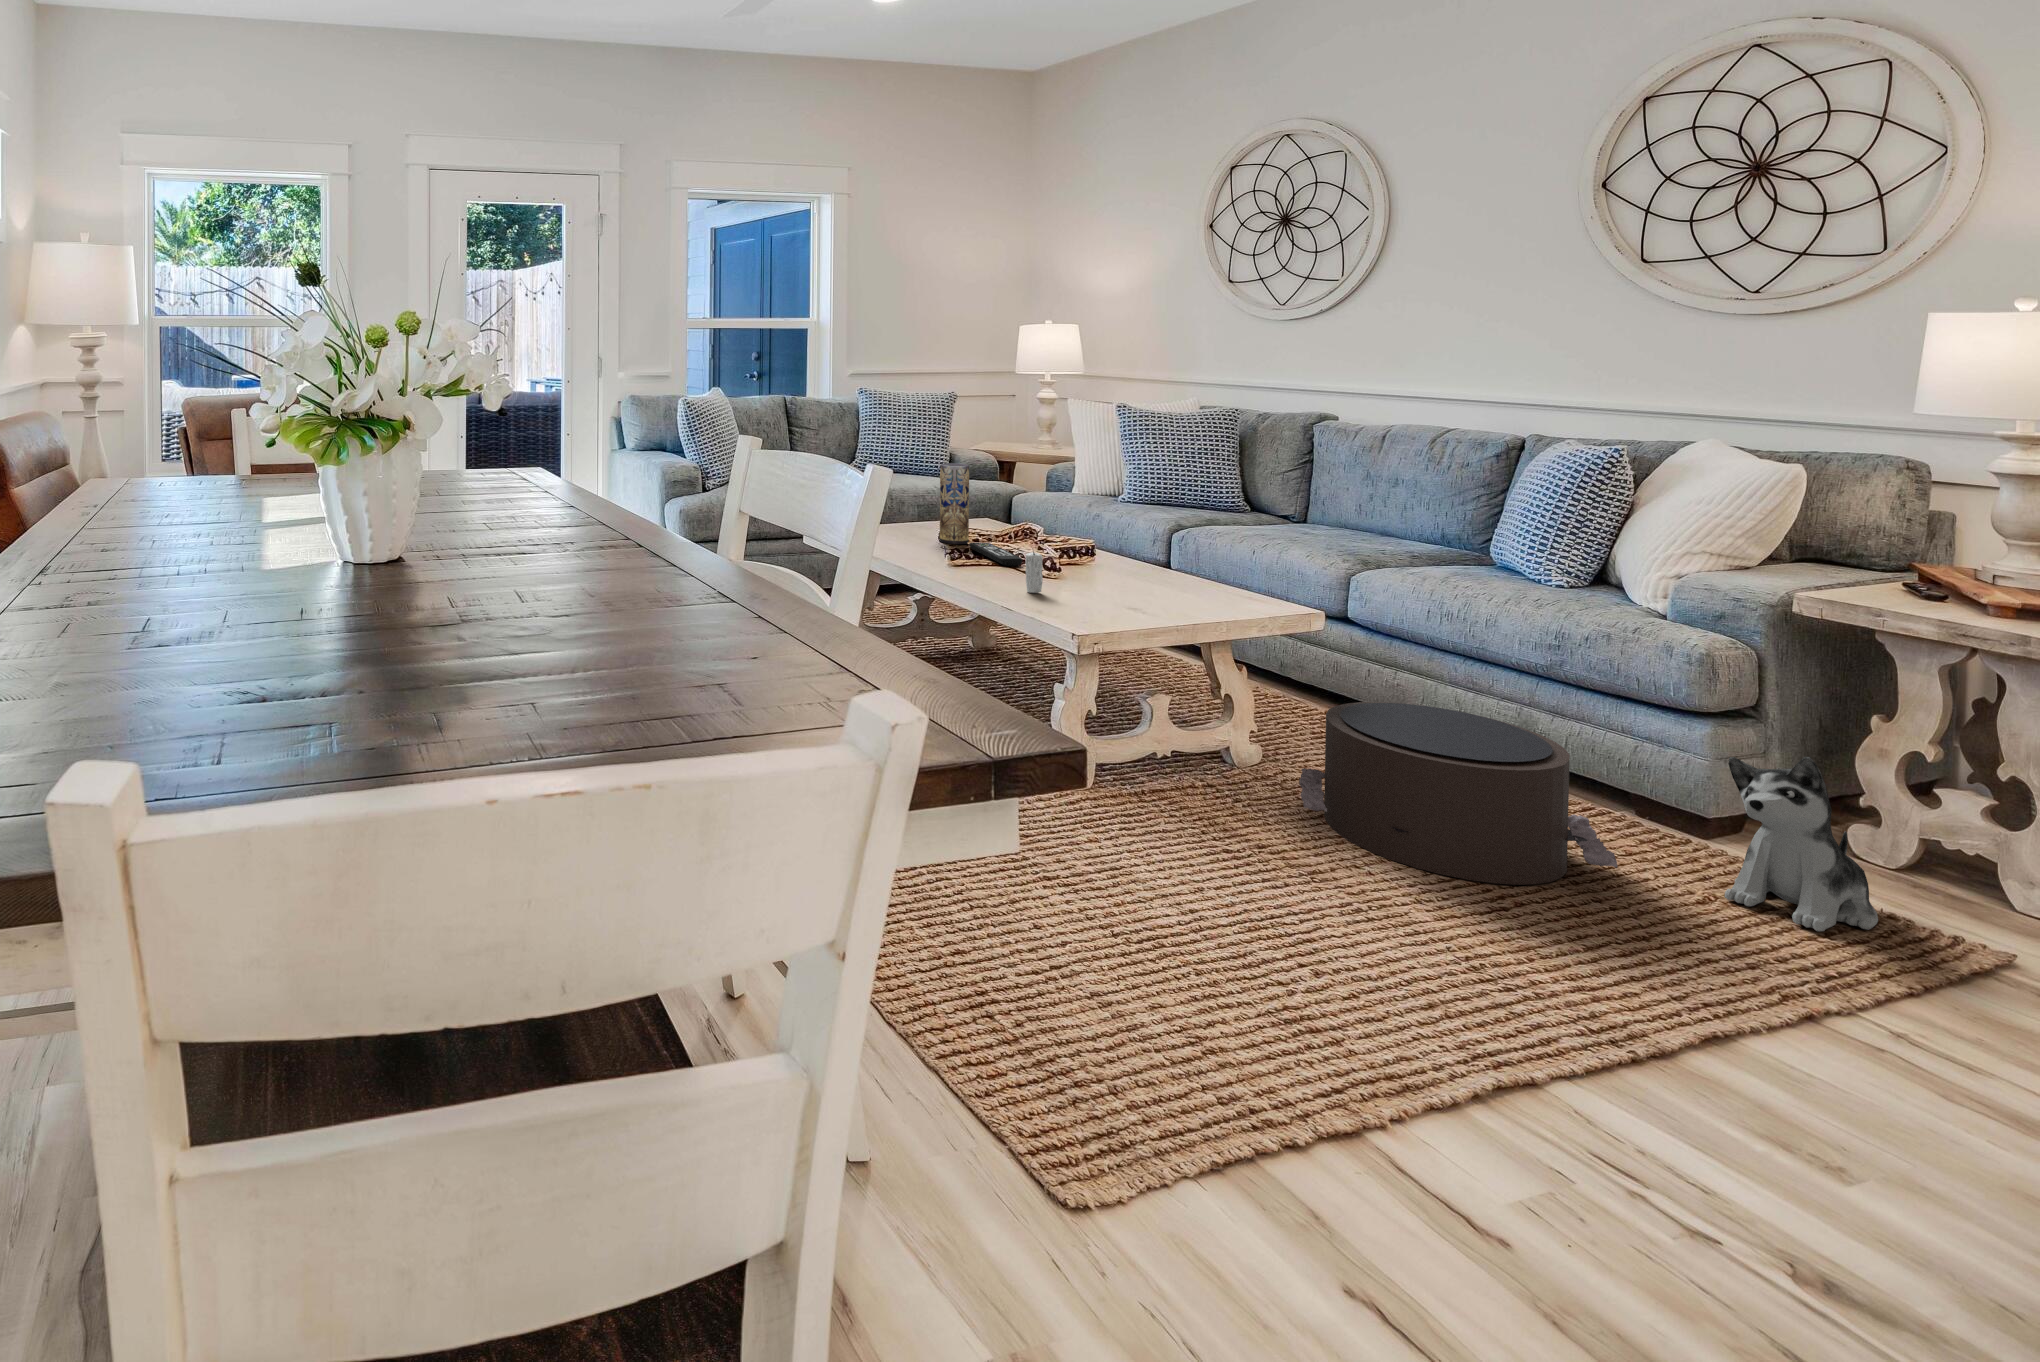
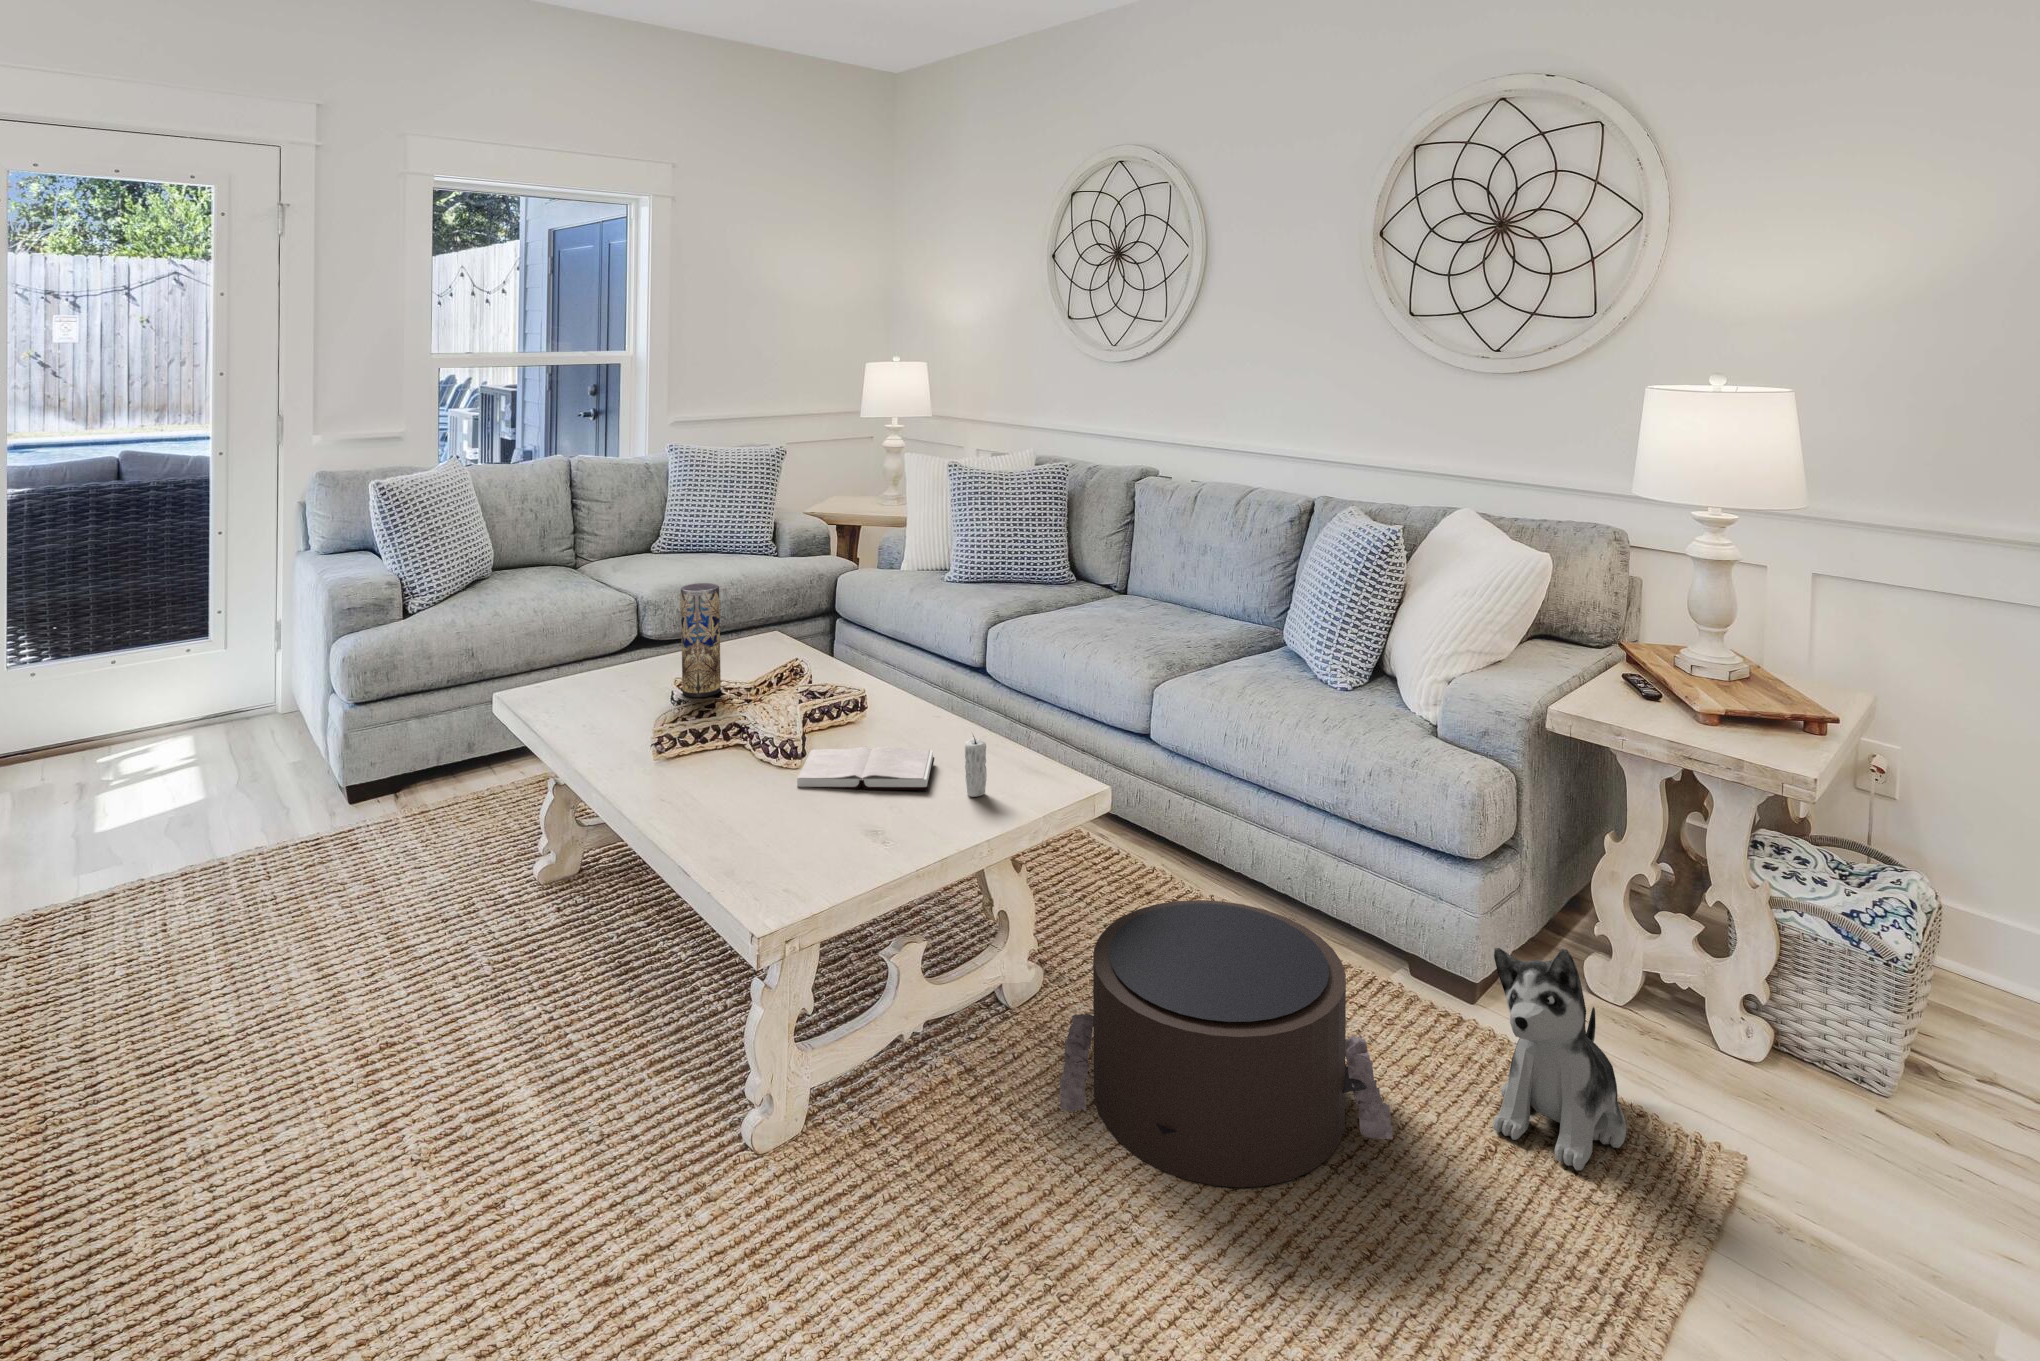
remote control: present [969,543,1023,566] -> none [712,696,765,742]
candle: present [1026,551,1043,593] -> present [965,736,987,797]
hardback book: none [1063,571,1171,599] -> present [797,746,934,790]

